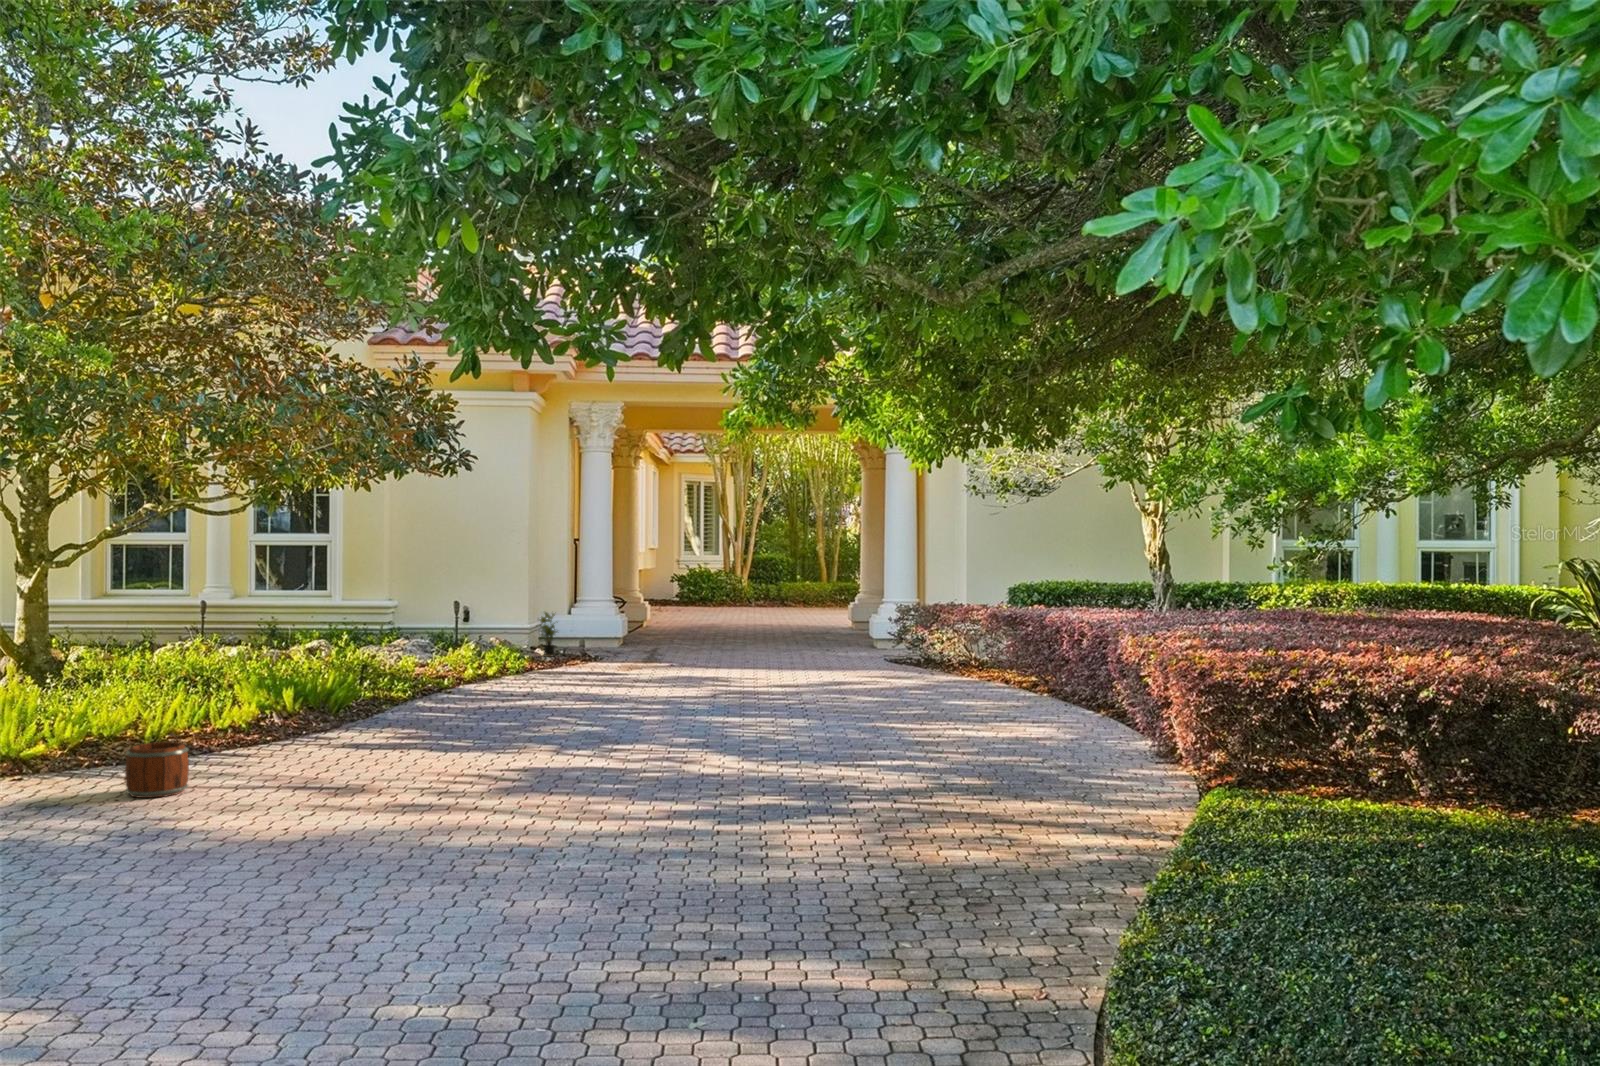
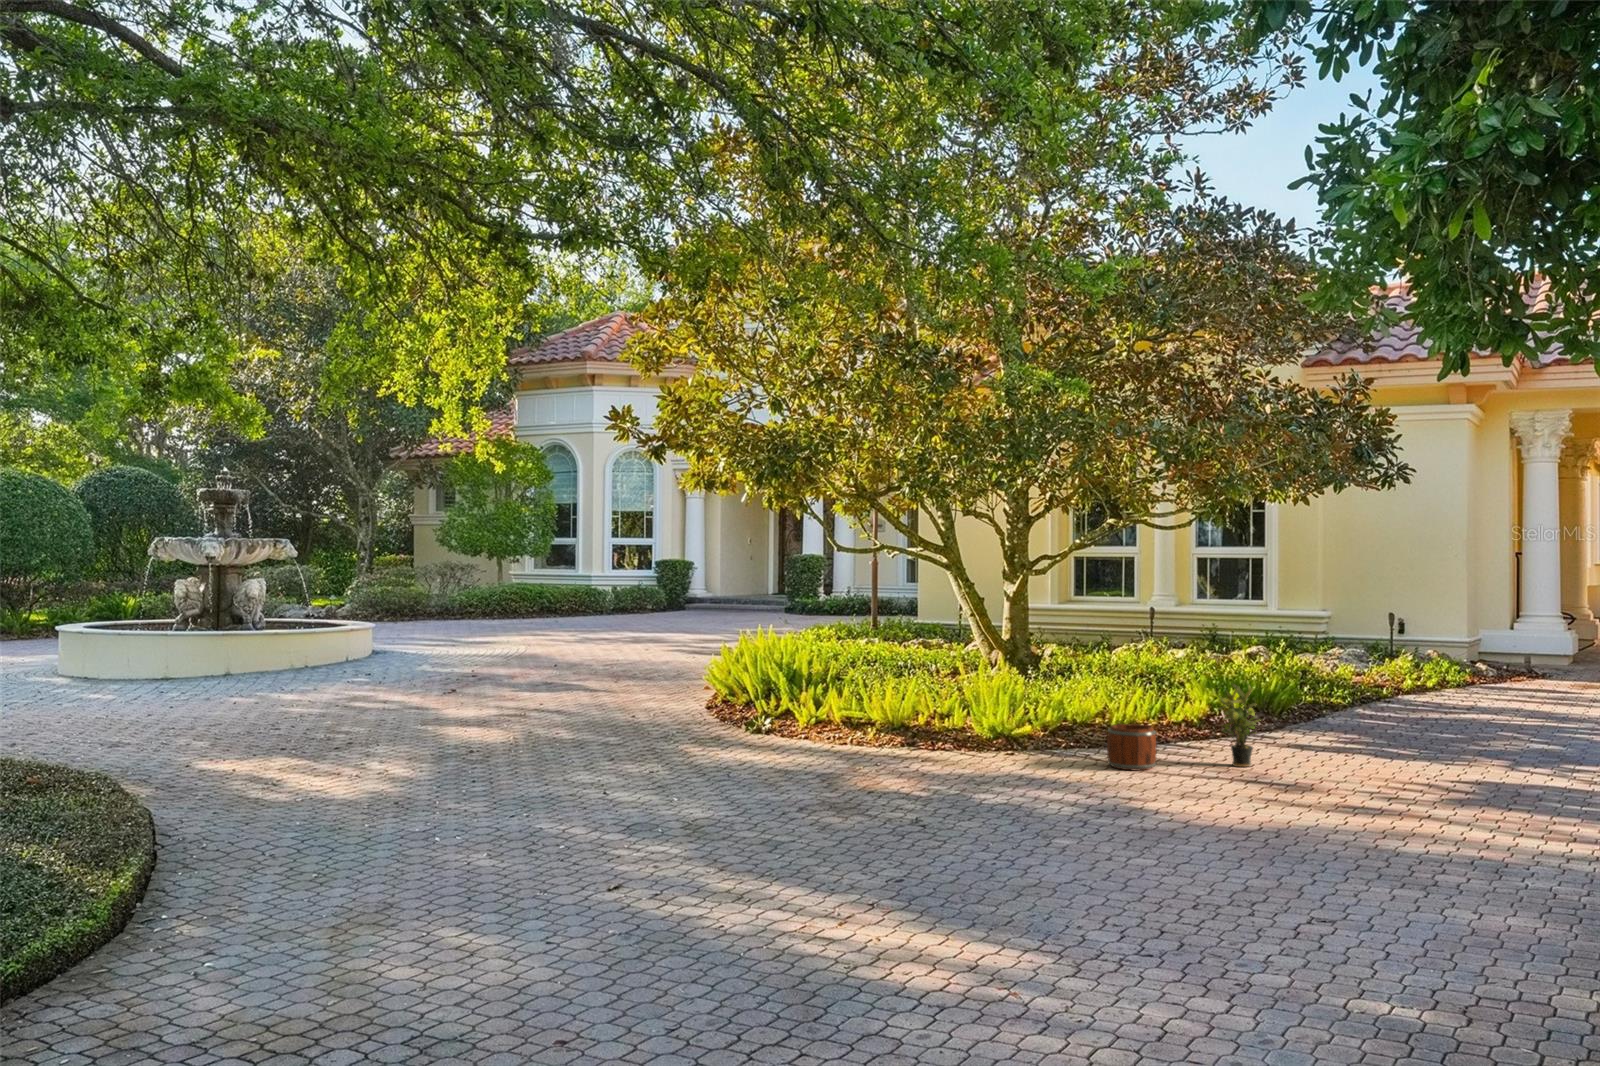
potted plant: present [540,612,558,657] -> present [1218,684,1259,767]

